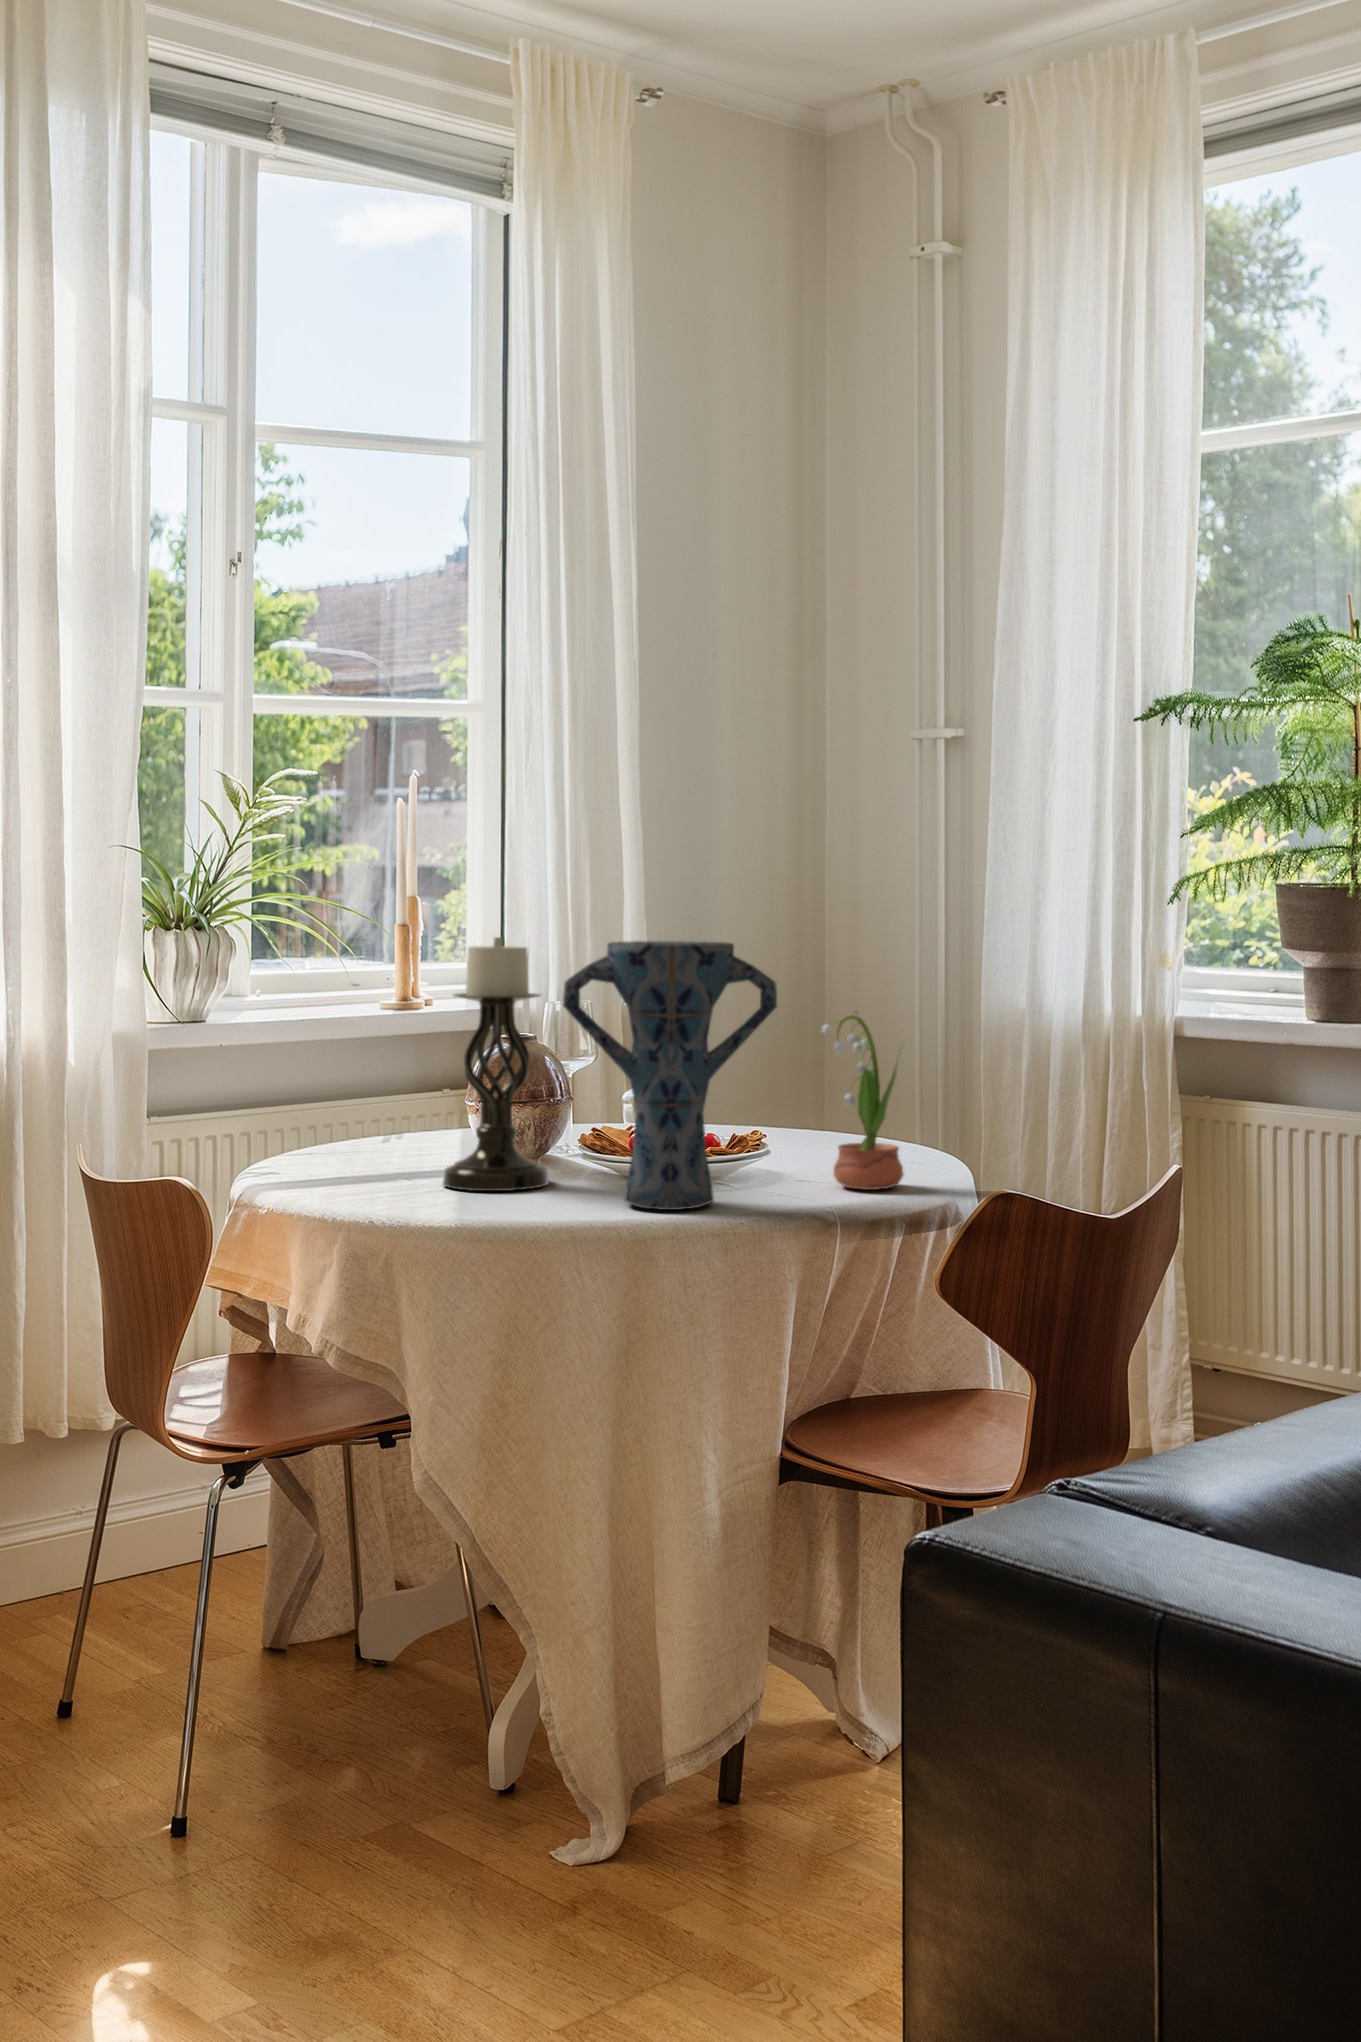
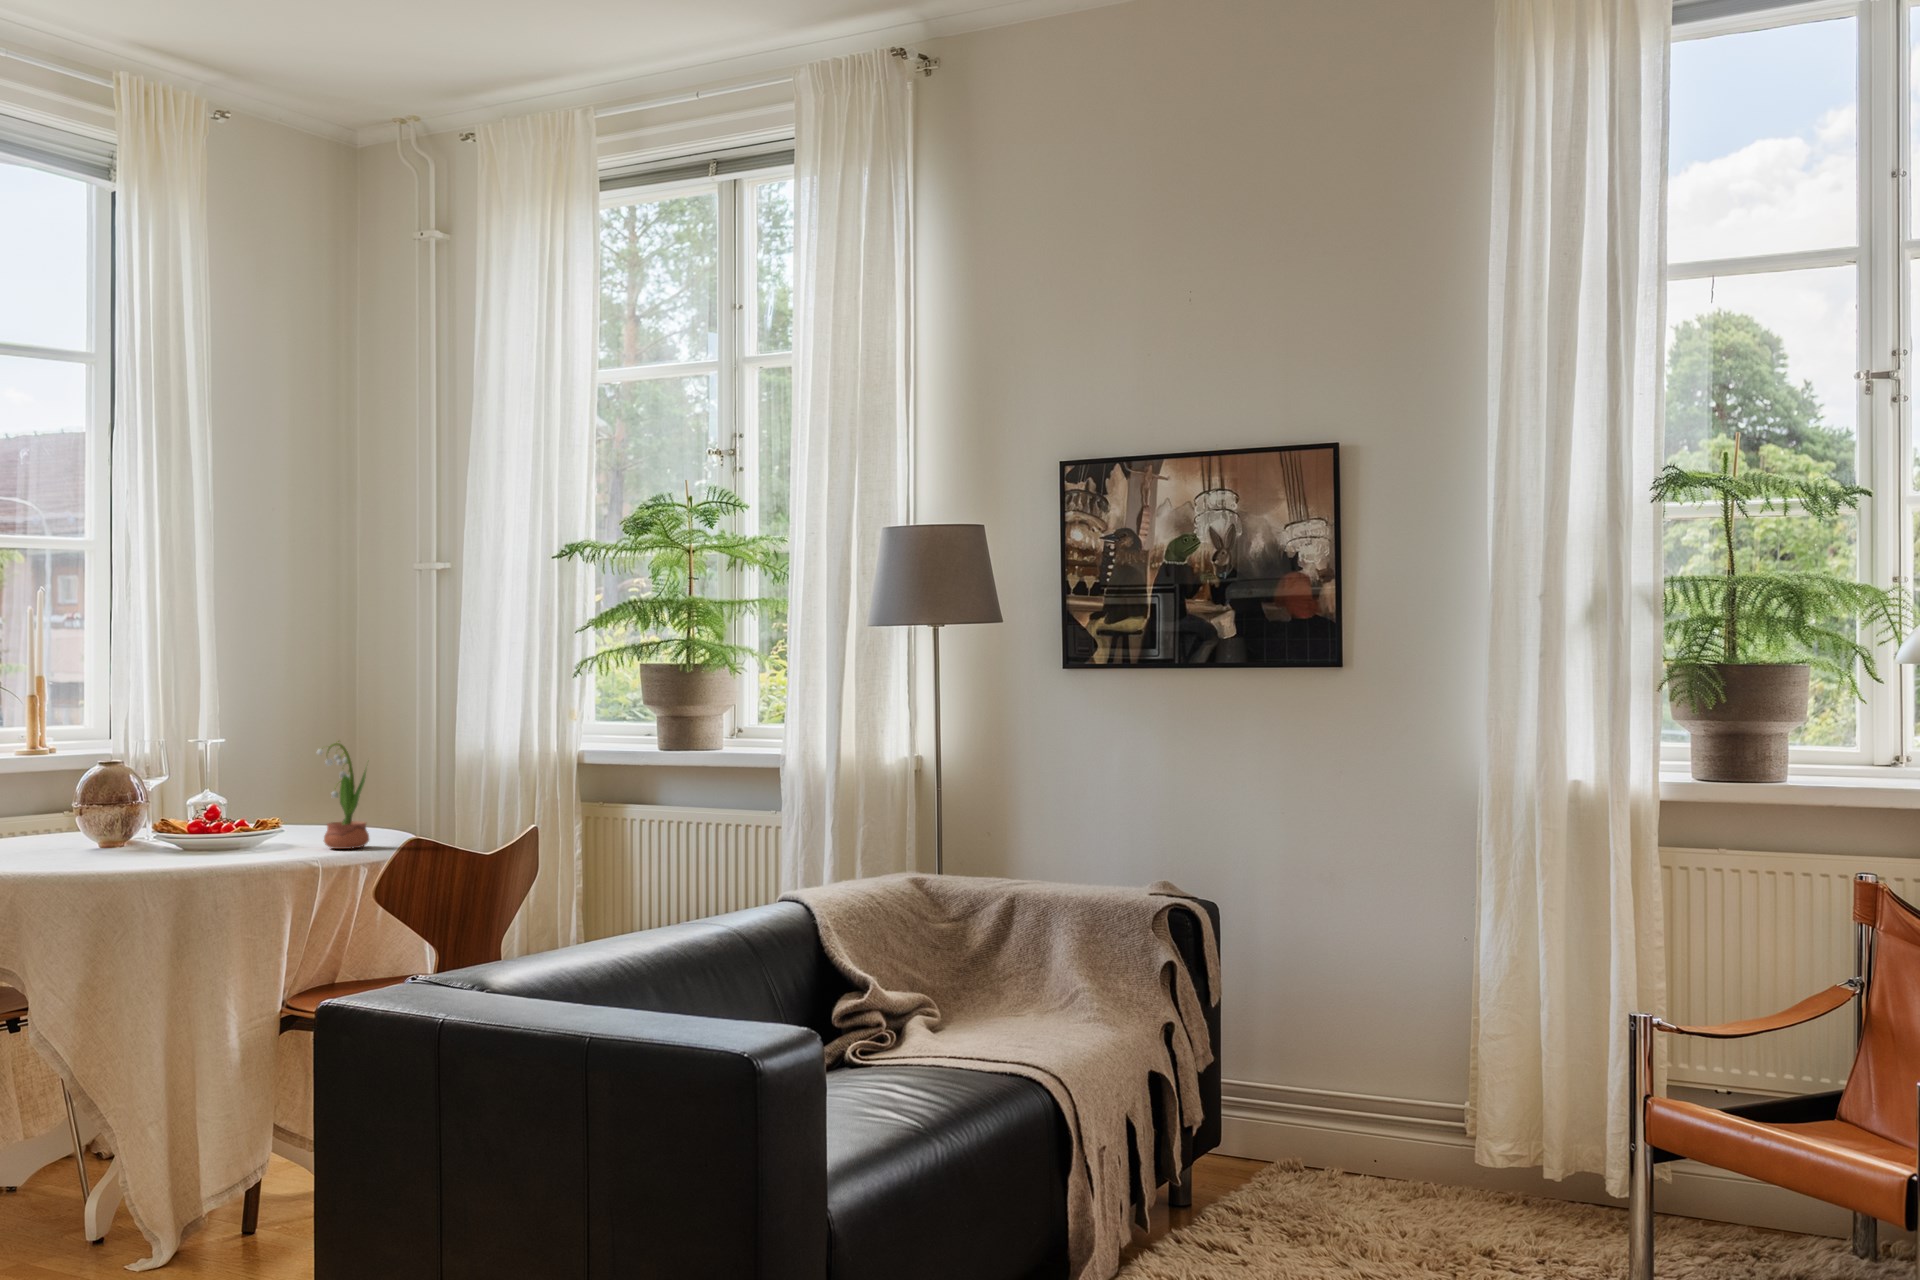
candle holder: present [443,937,549,1191] -> none [52,697,129,859]
vase: present [563,941,777,1210] -> none [136,698,282,863]

